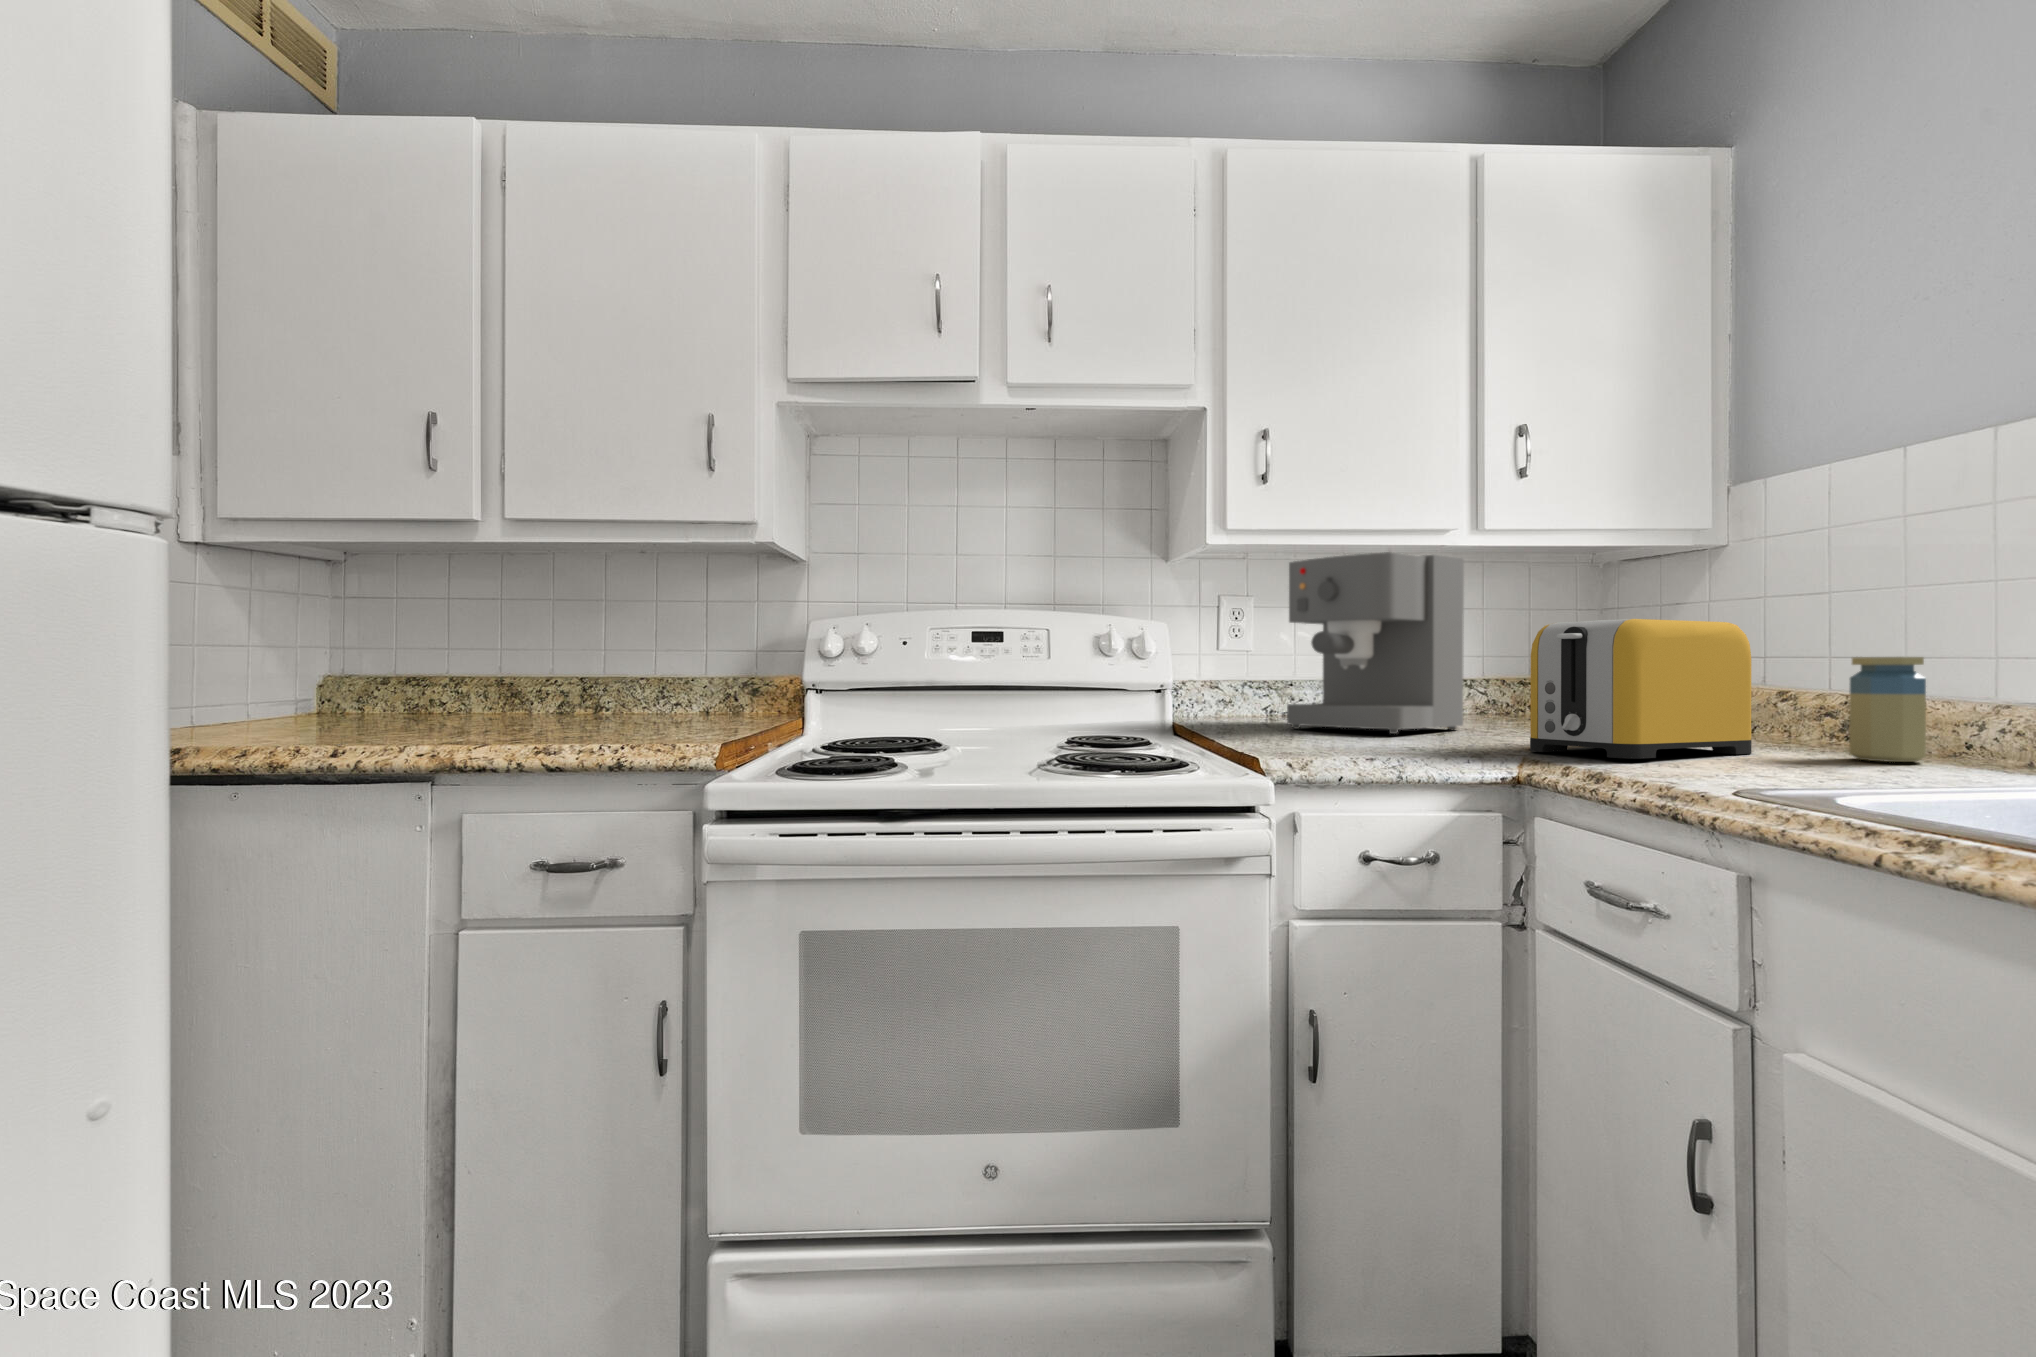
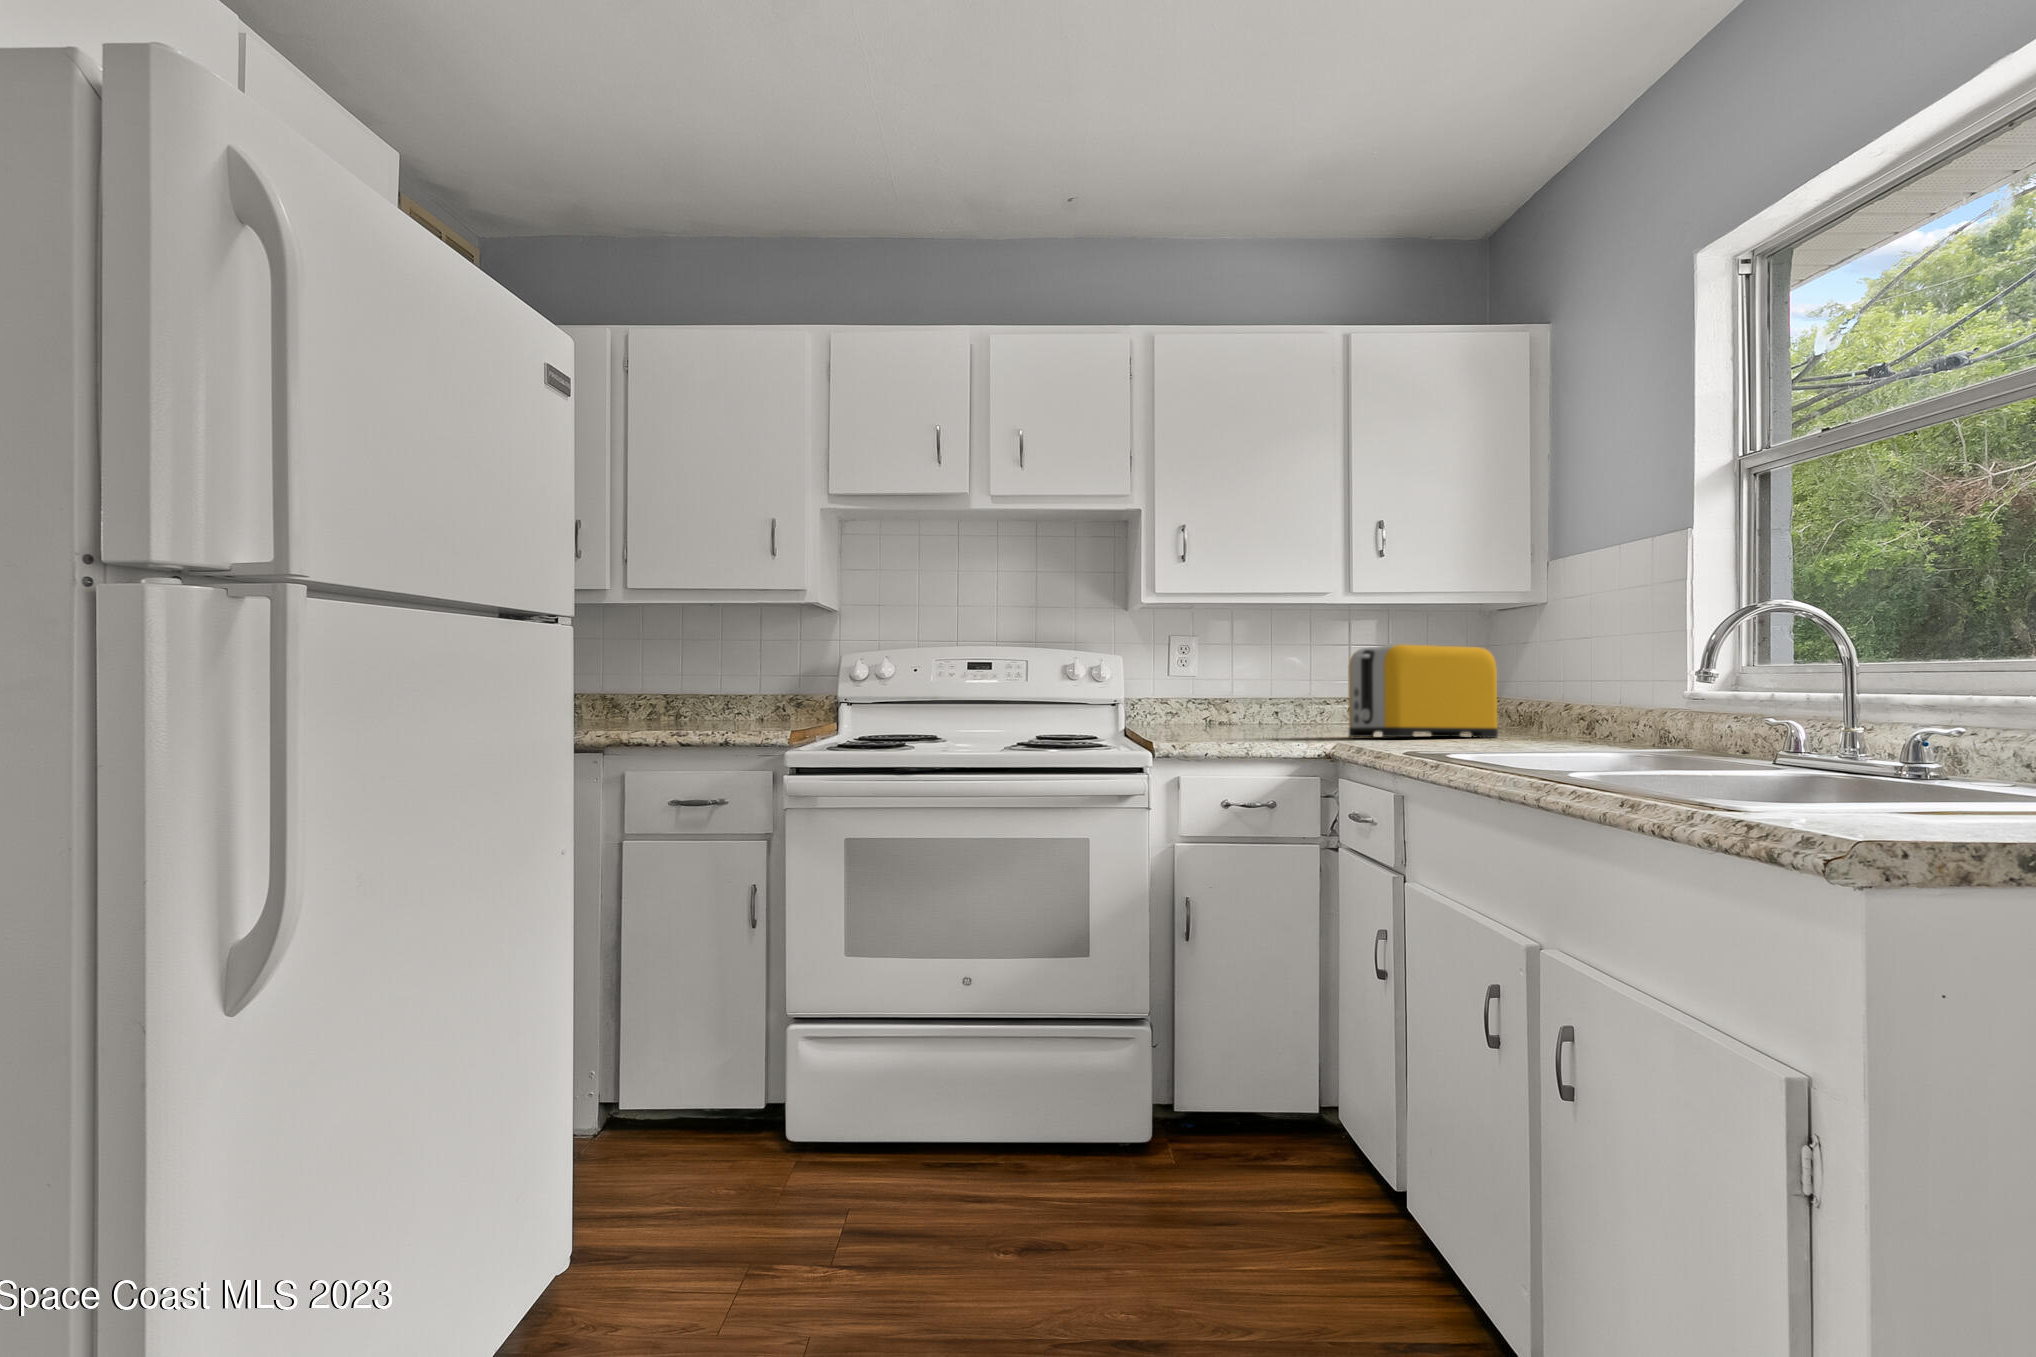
coffee maker: present [1287,552,1464,734] -> none [1214,597,1347,734]
jar: present [1849,657,1926,762] -> none [1543,669,1589,738]

